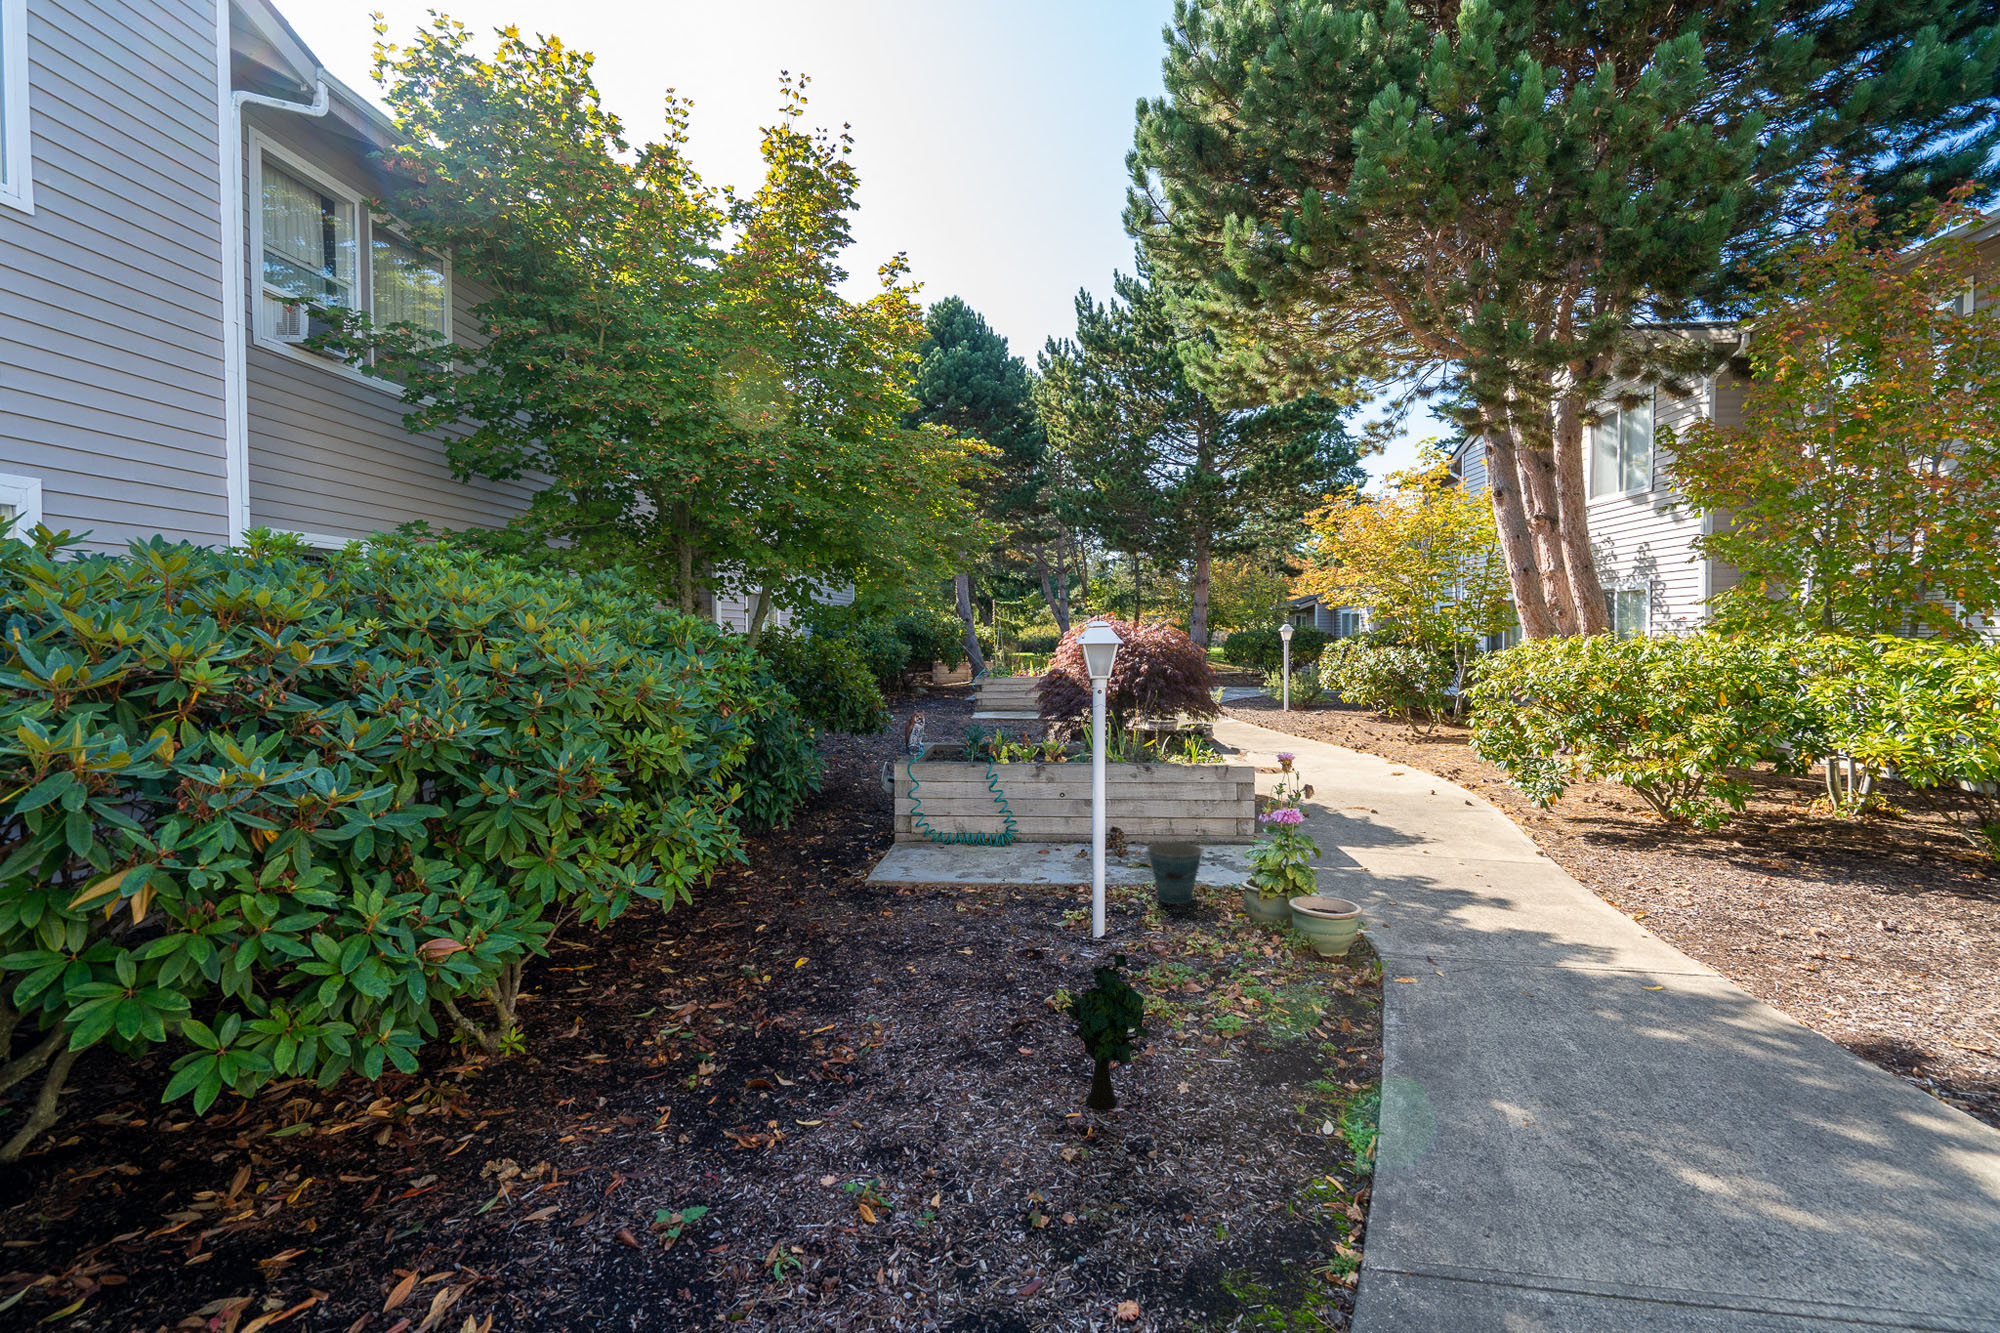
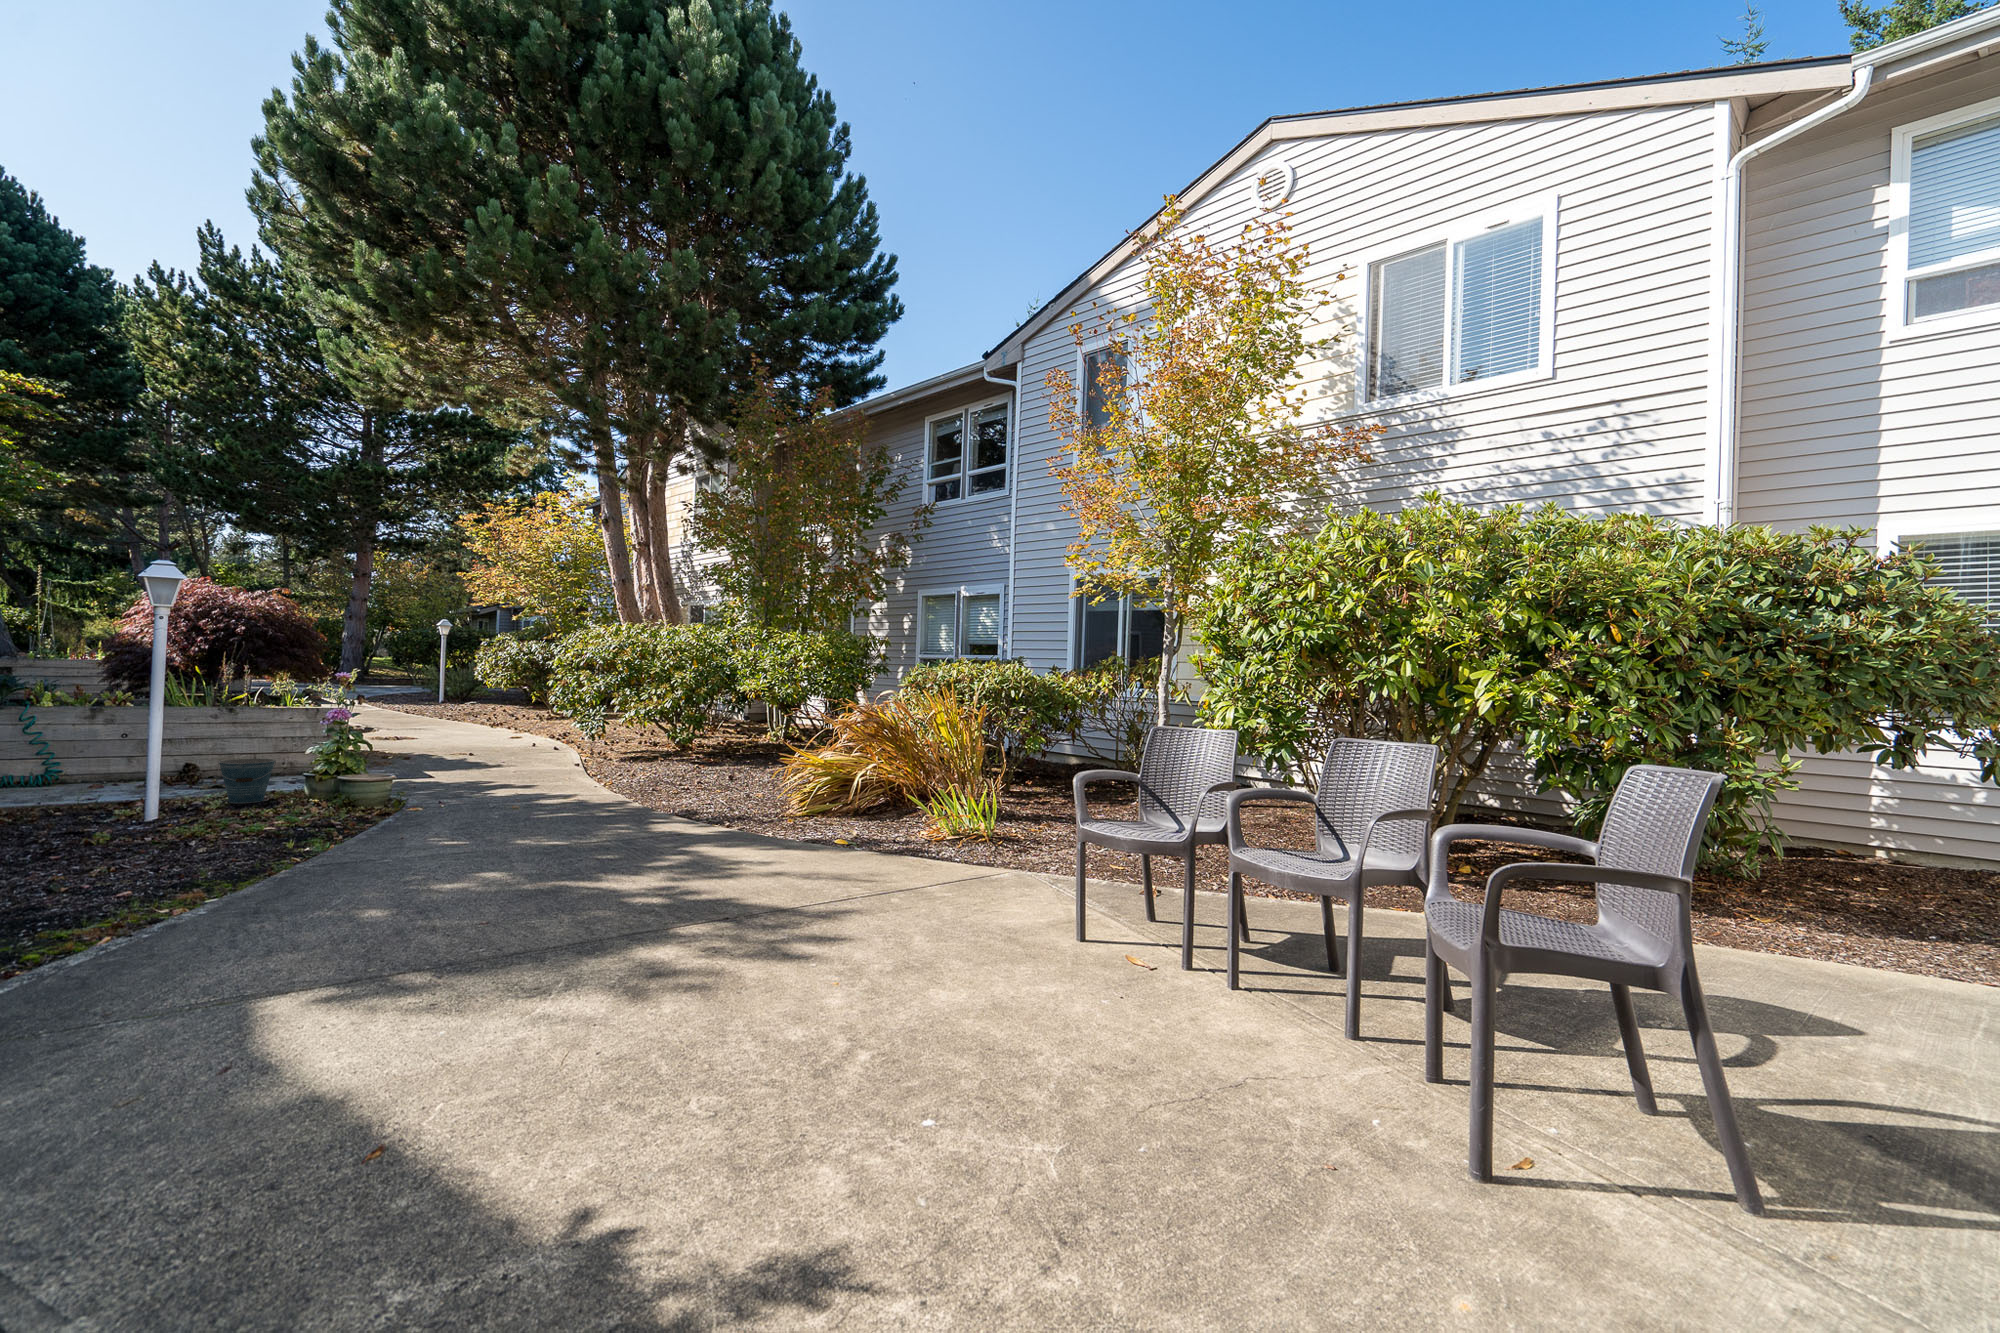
decorative plant: present [1058,954,1148,1109] -> none [96,769,179,872]

